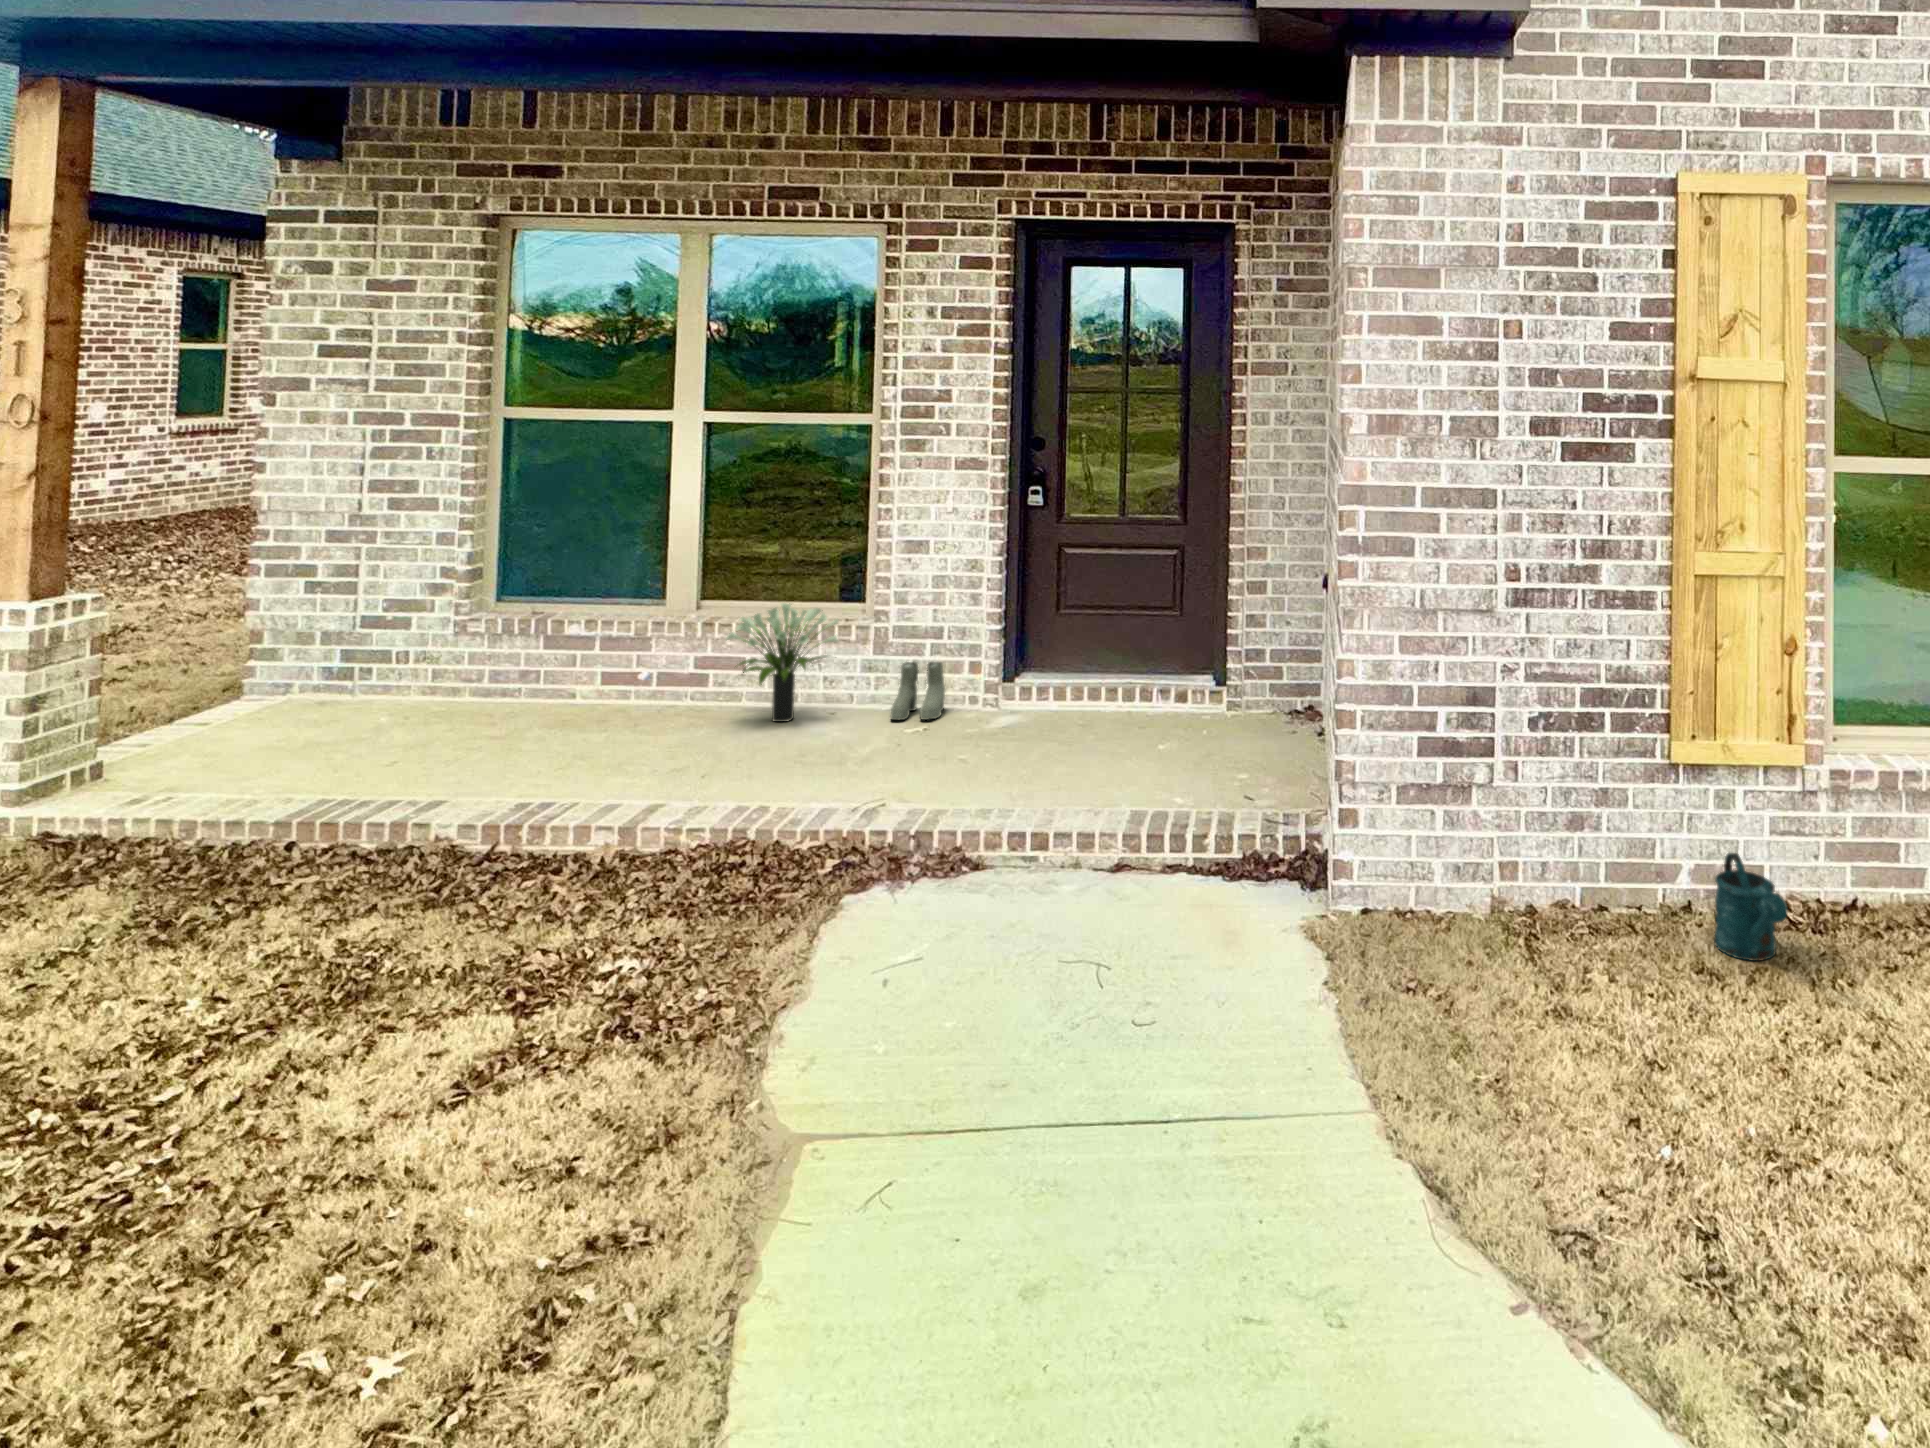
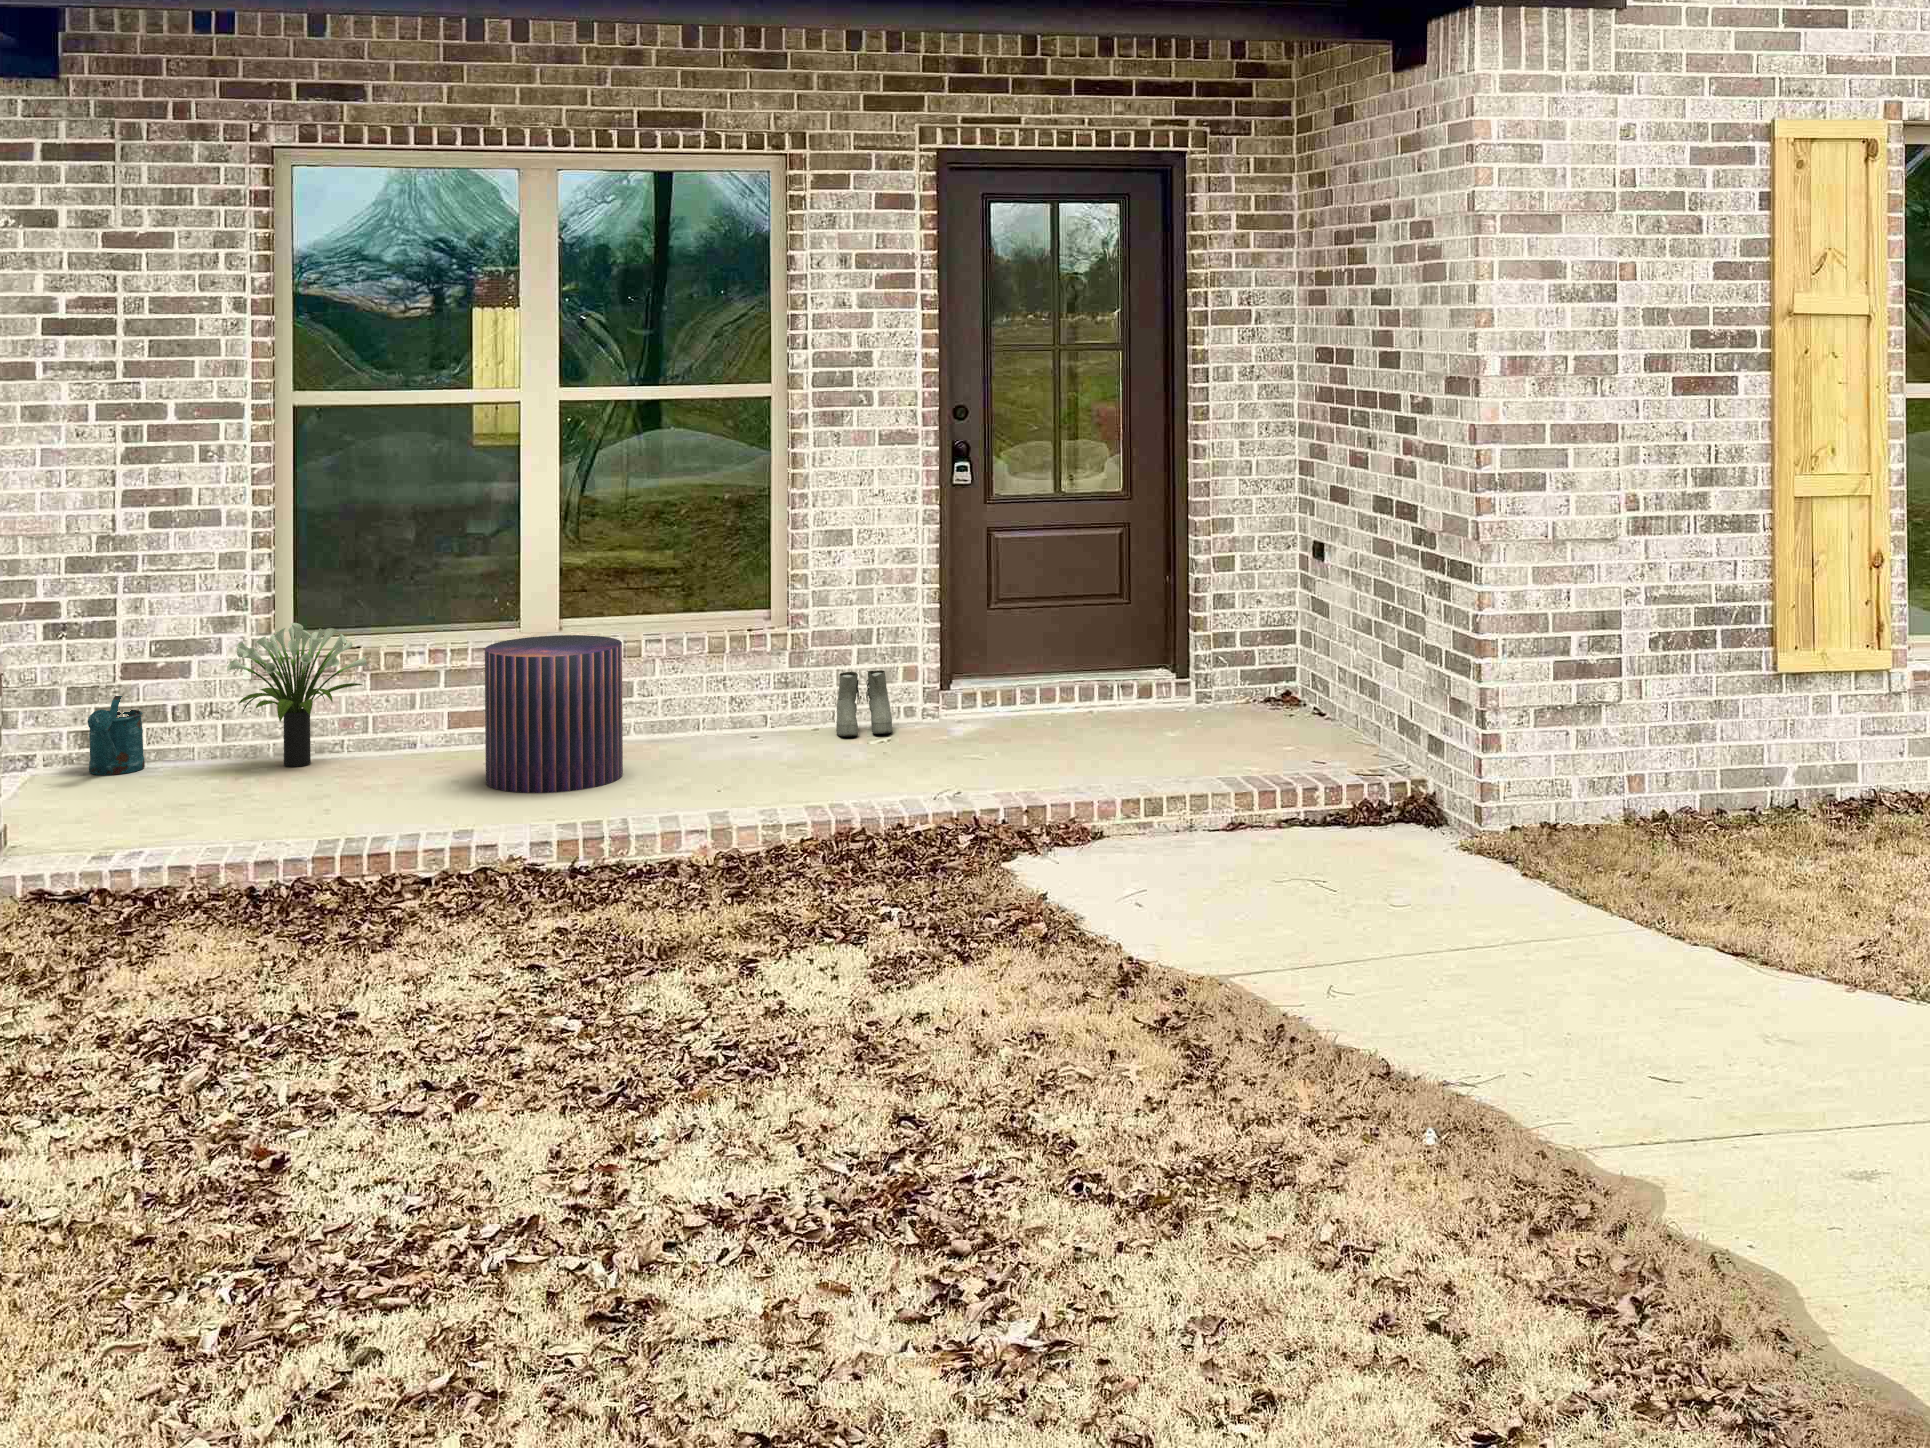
potted plant: present [726,603,838,722] -> present [227,623,367,767]
pouf: none [541,621,671,765] -> present [485,635,623,793]
watering can: present [1714,853,1788,961] -> present [88,696,145,775]

